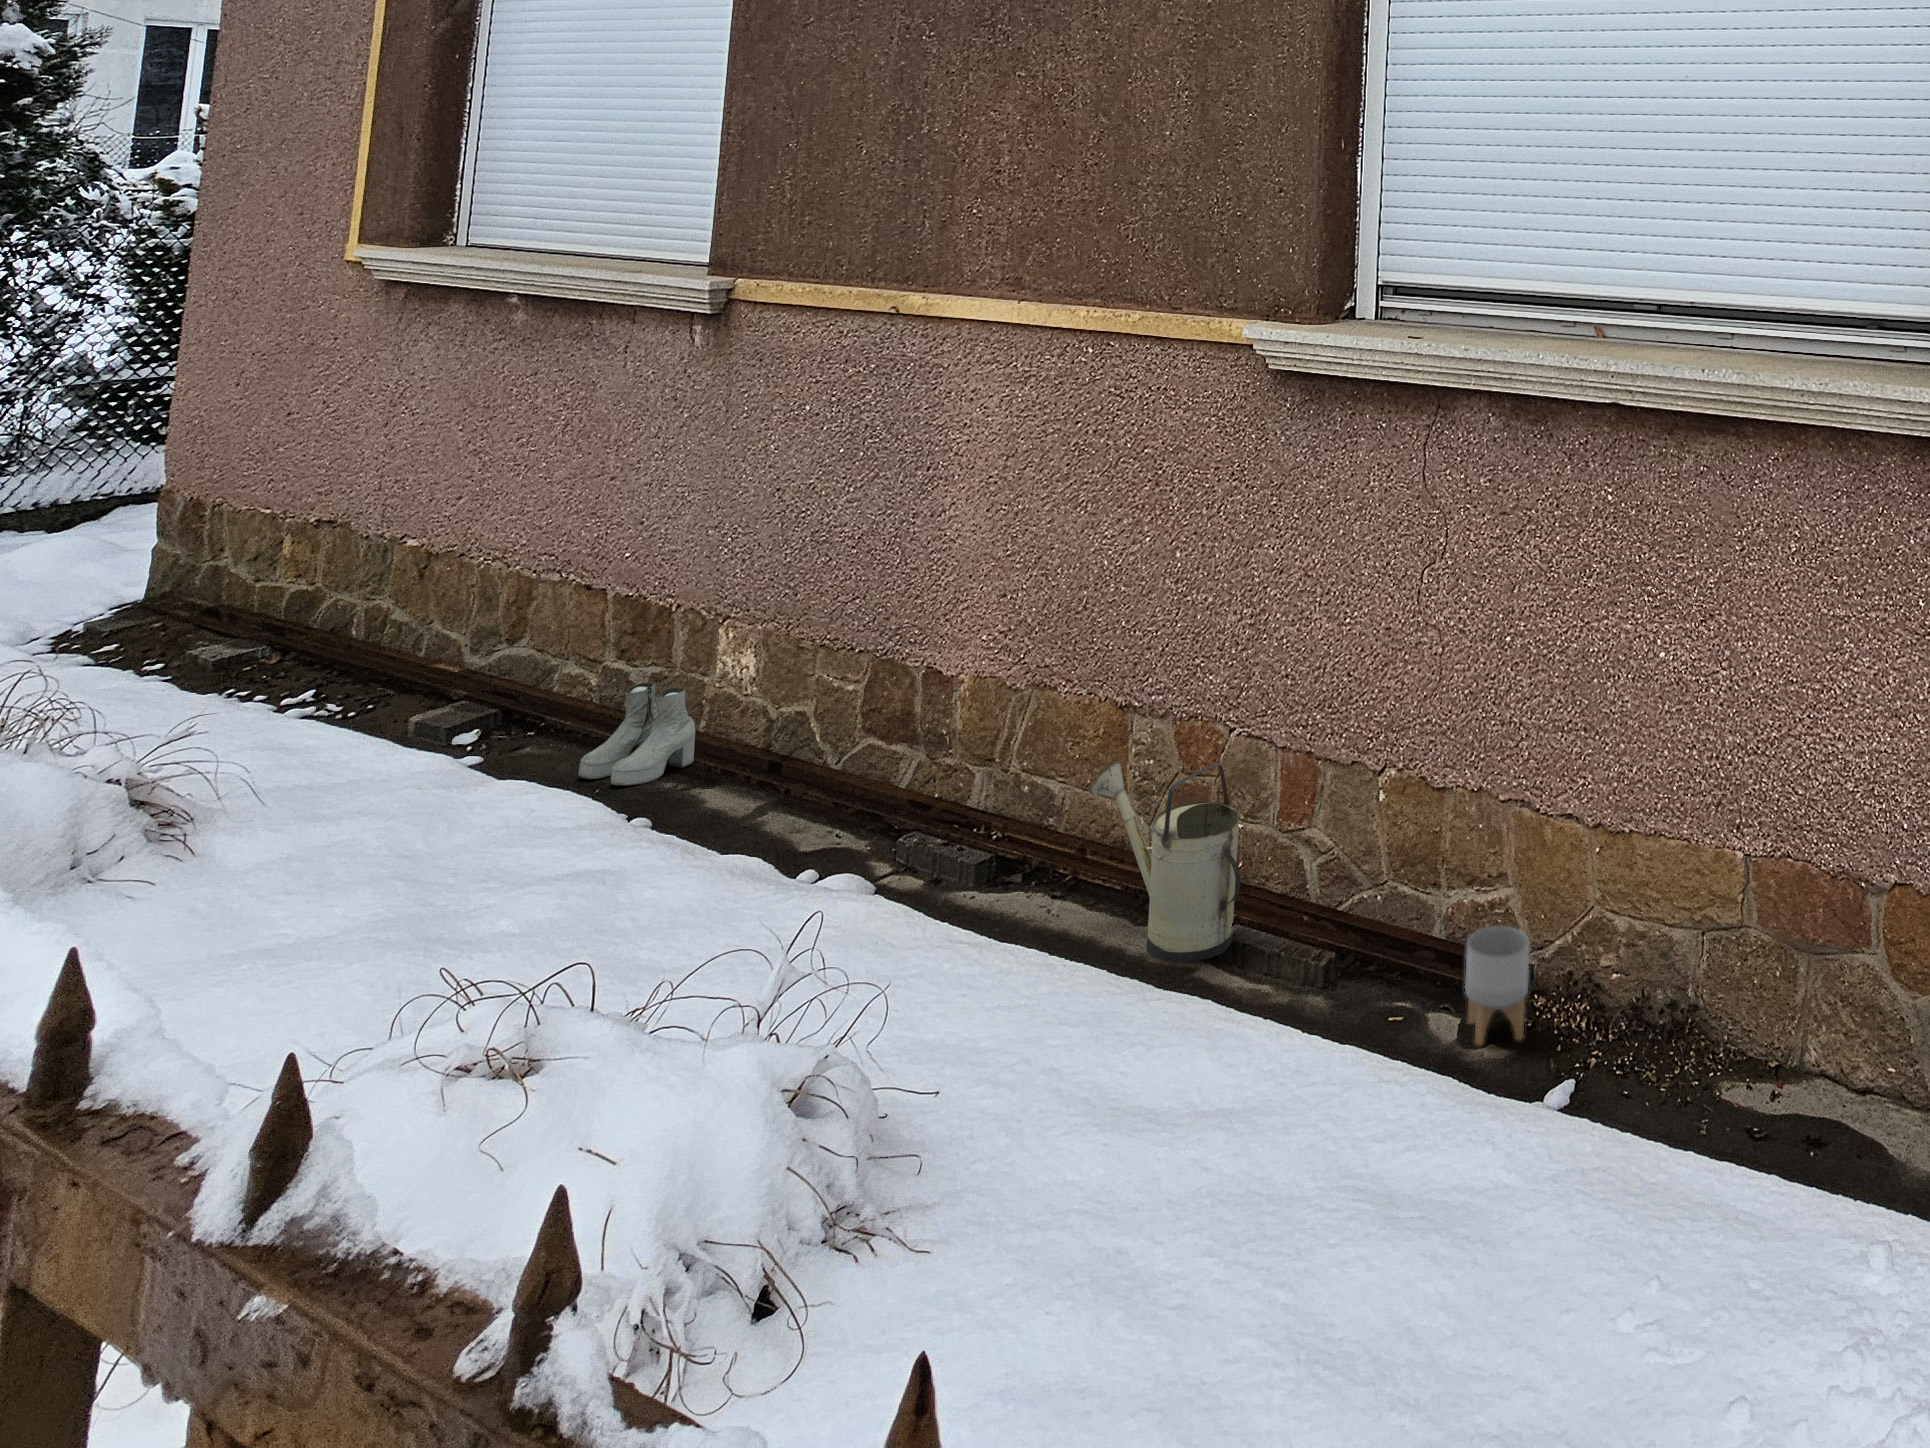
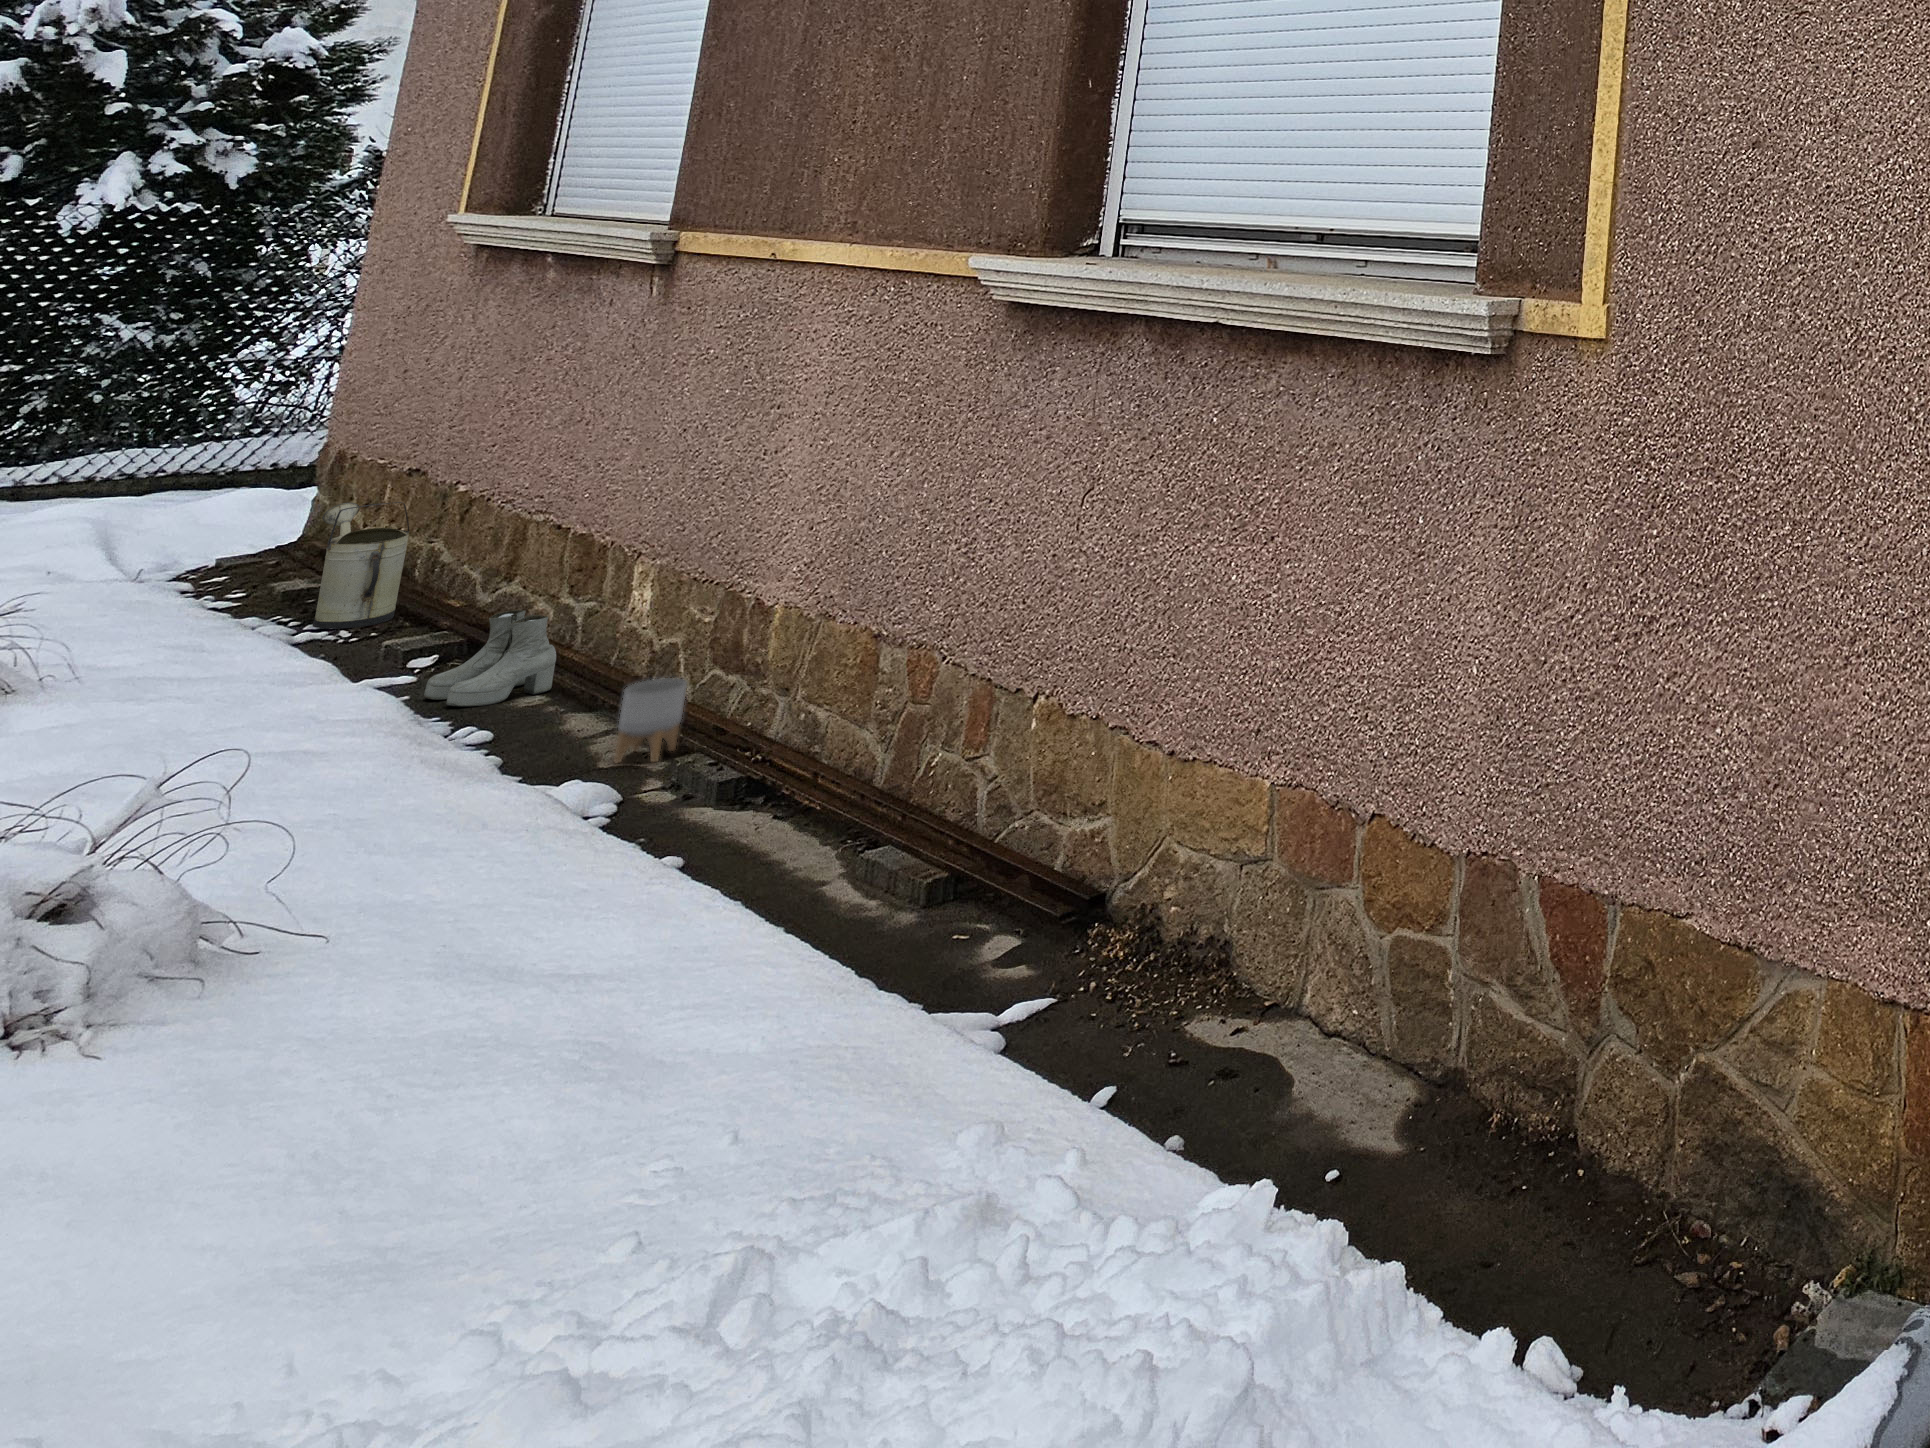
watering can: present [1089,761,1240,962] -> present [313,502,410,629]
planter: present [1465,927,1530,1046] -> present [614,678,687,763]

